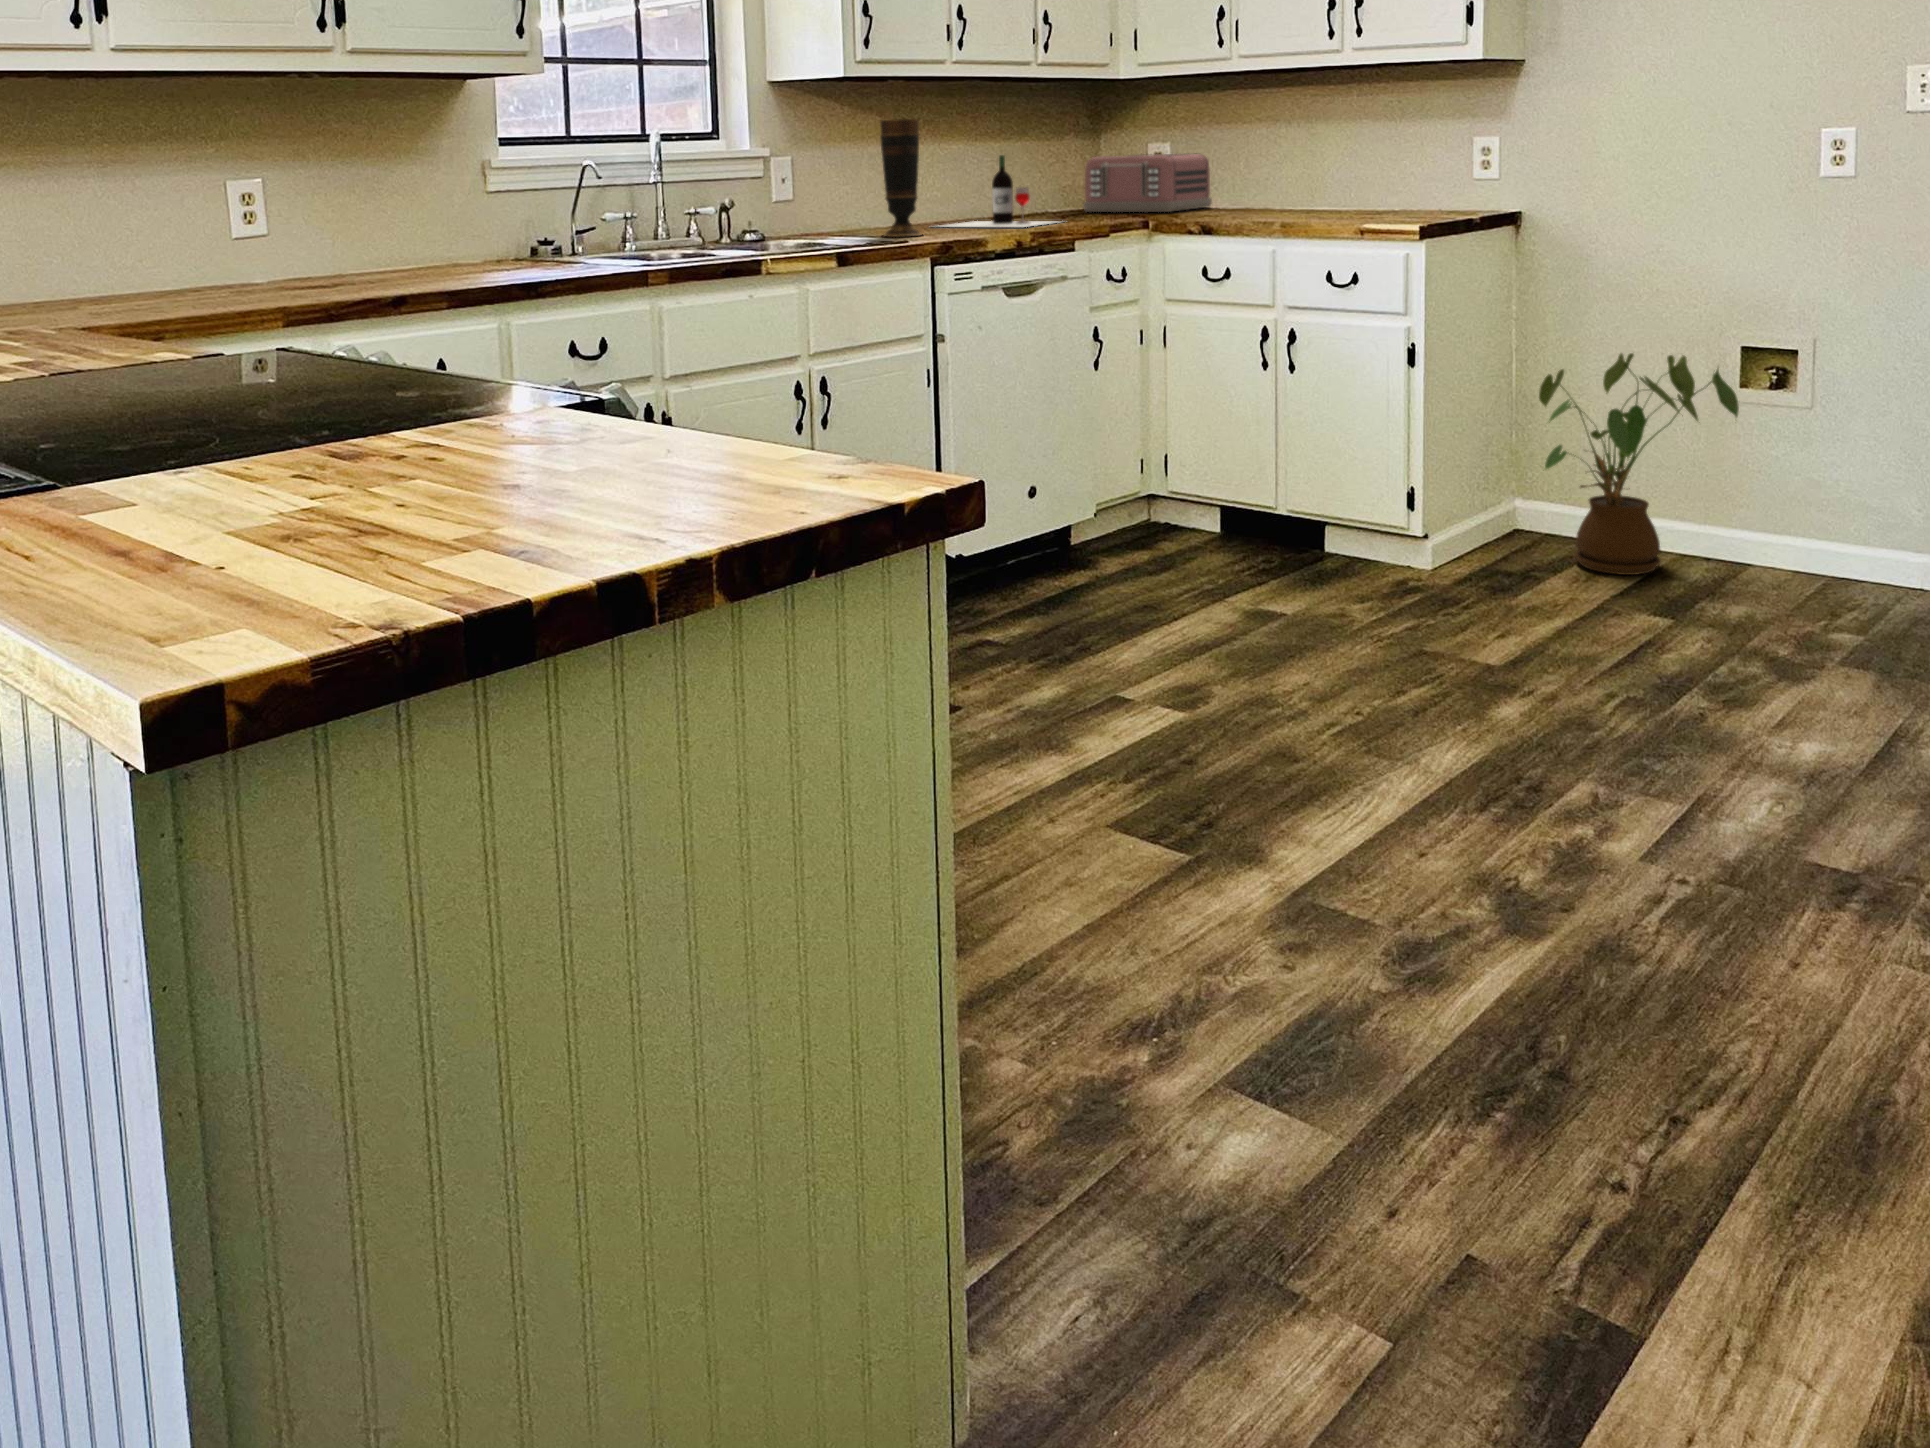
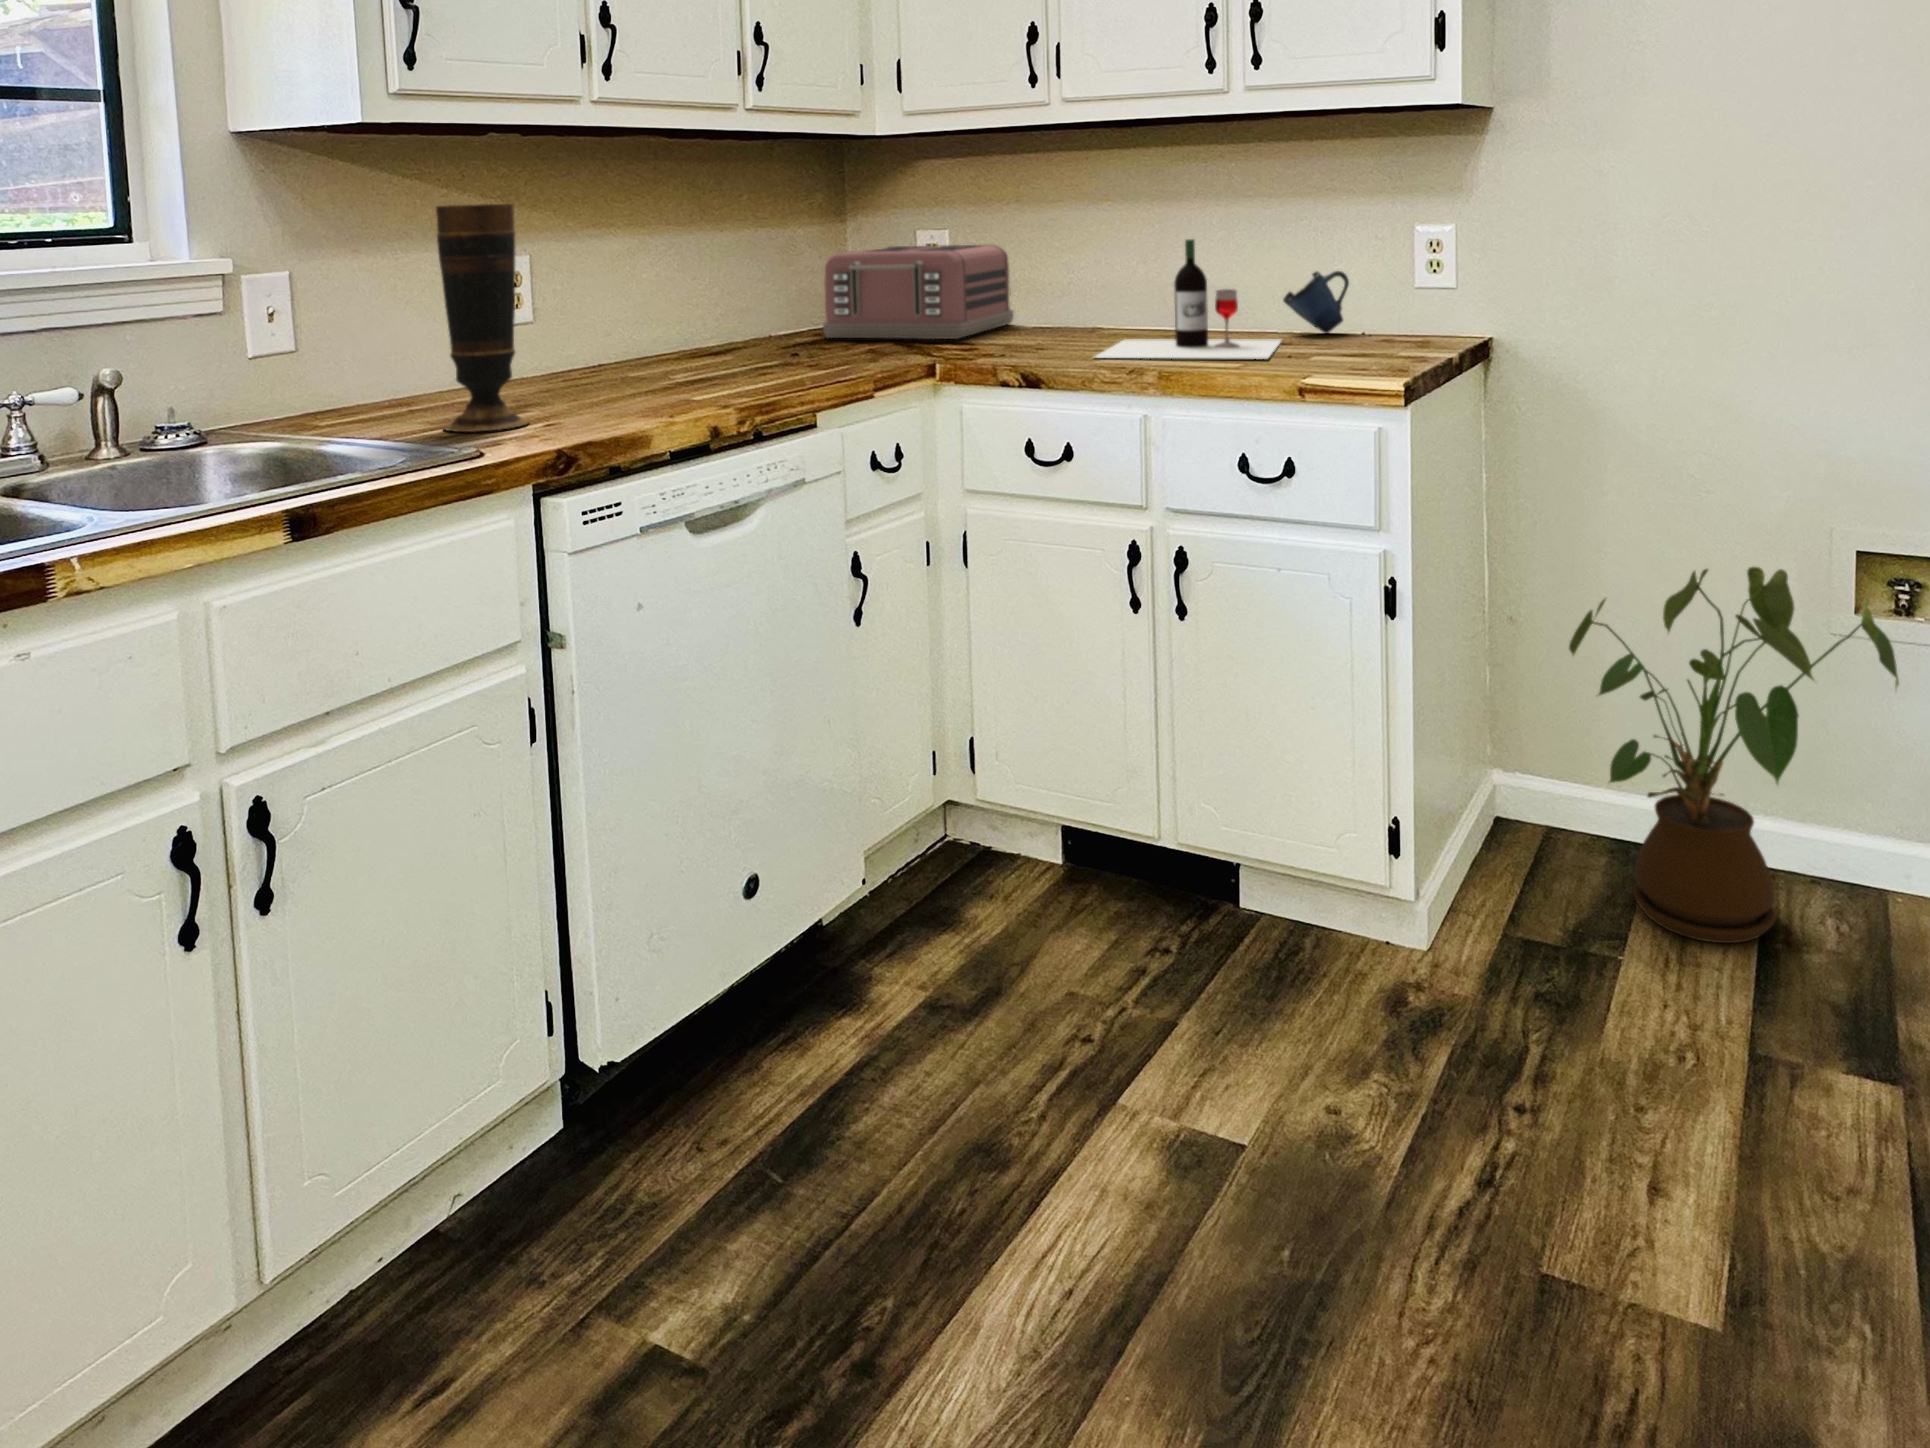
wine bottle: present [942,155,1055,227] -> present [1095,239,1281,359]
mug: none [1384,169,1429,211] -> present [1283,271,1349,334]

